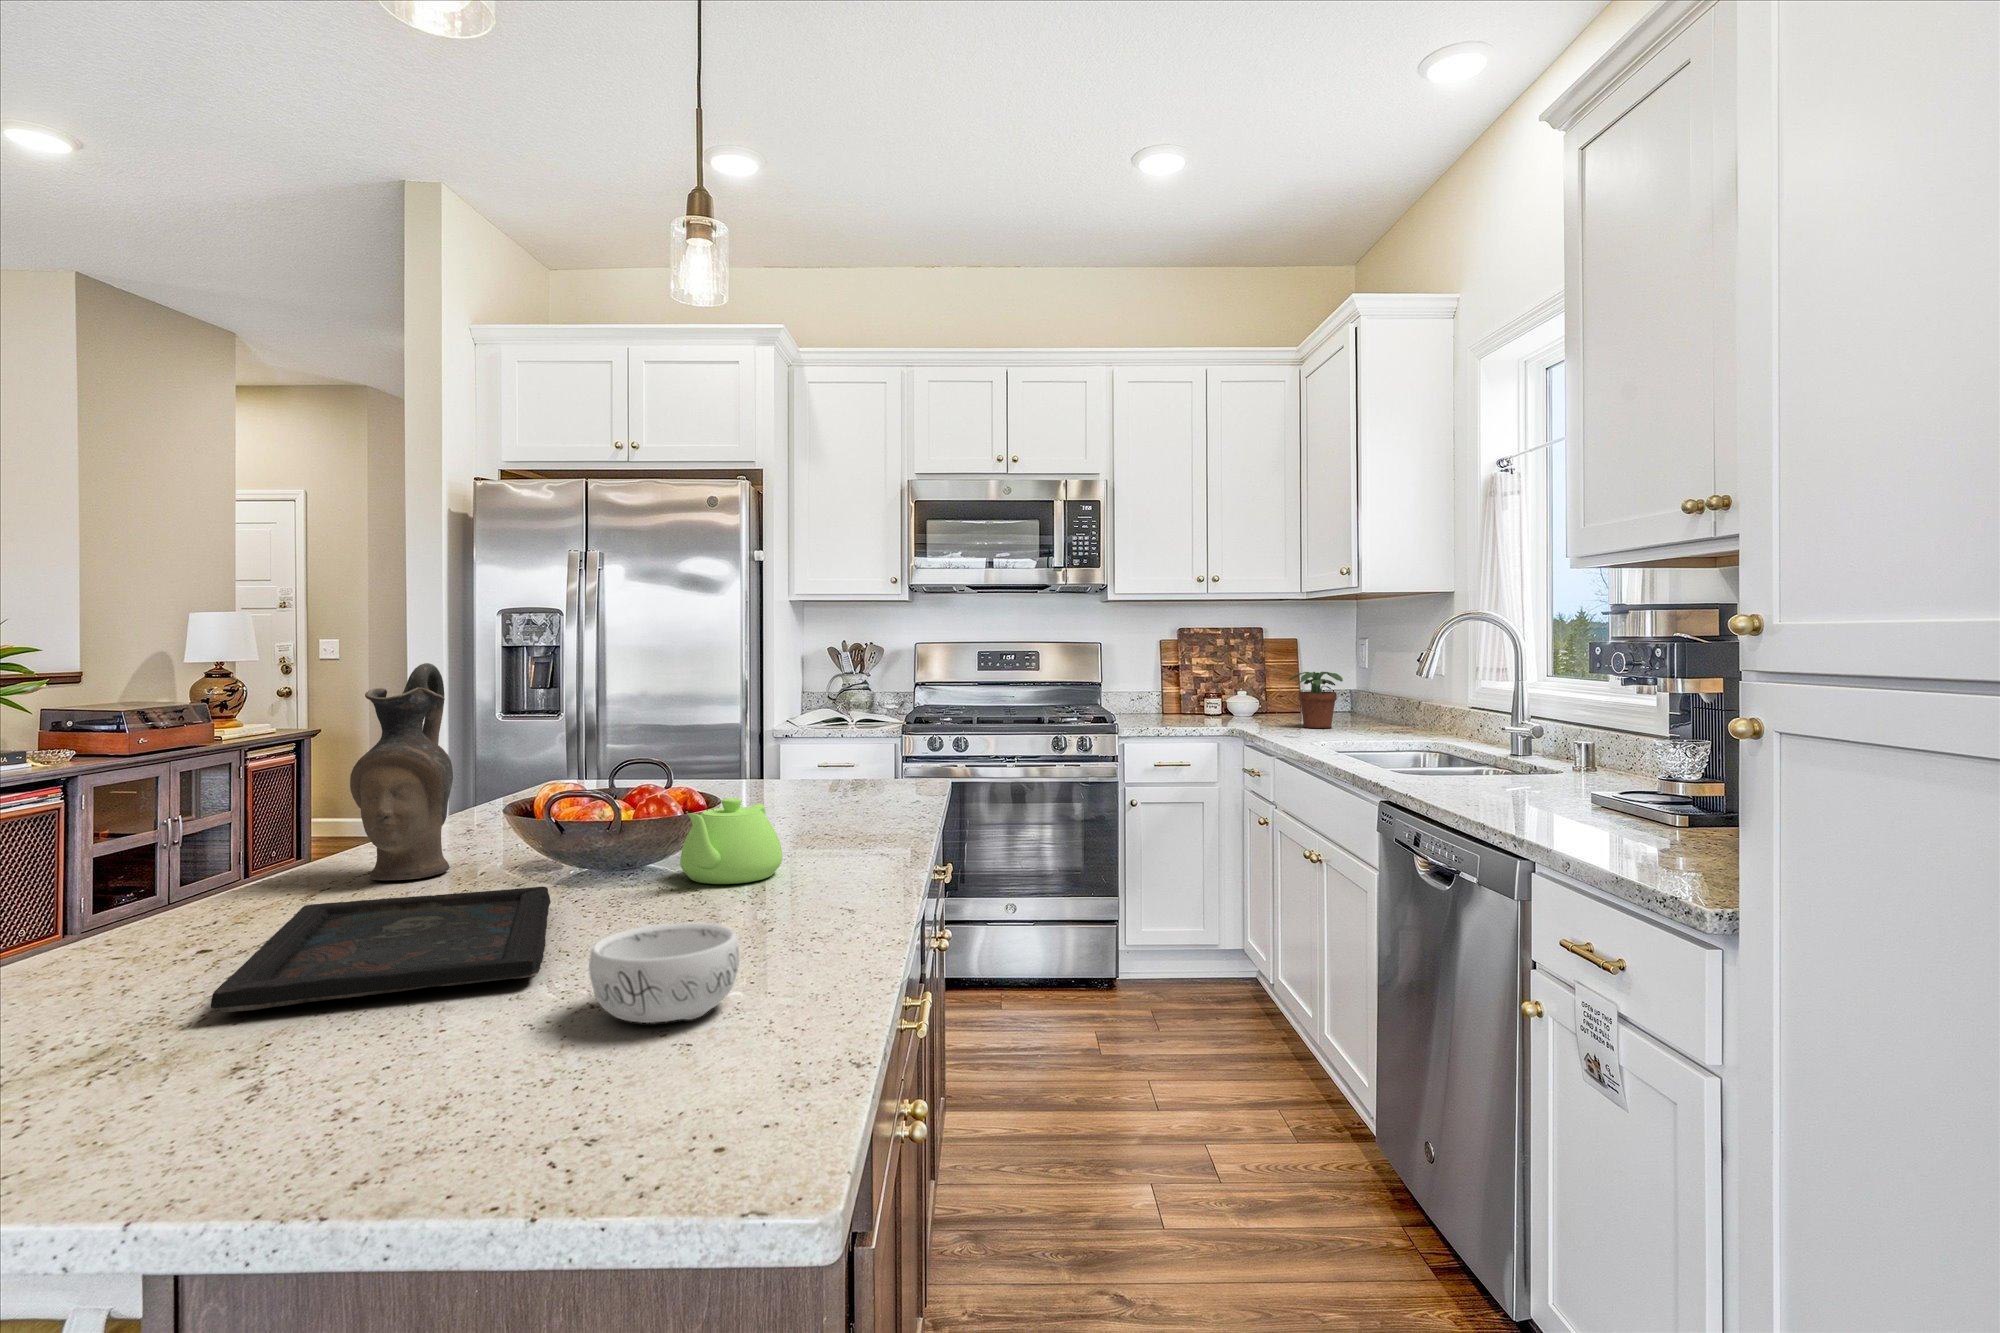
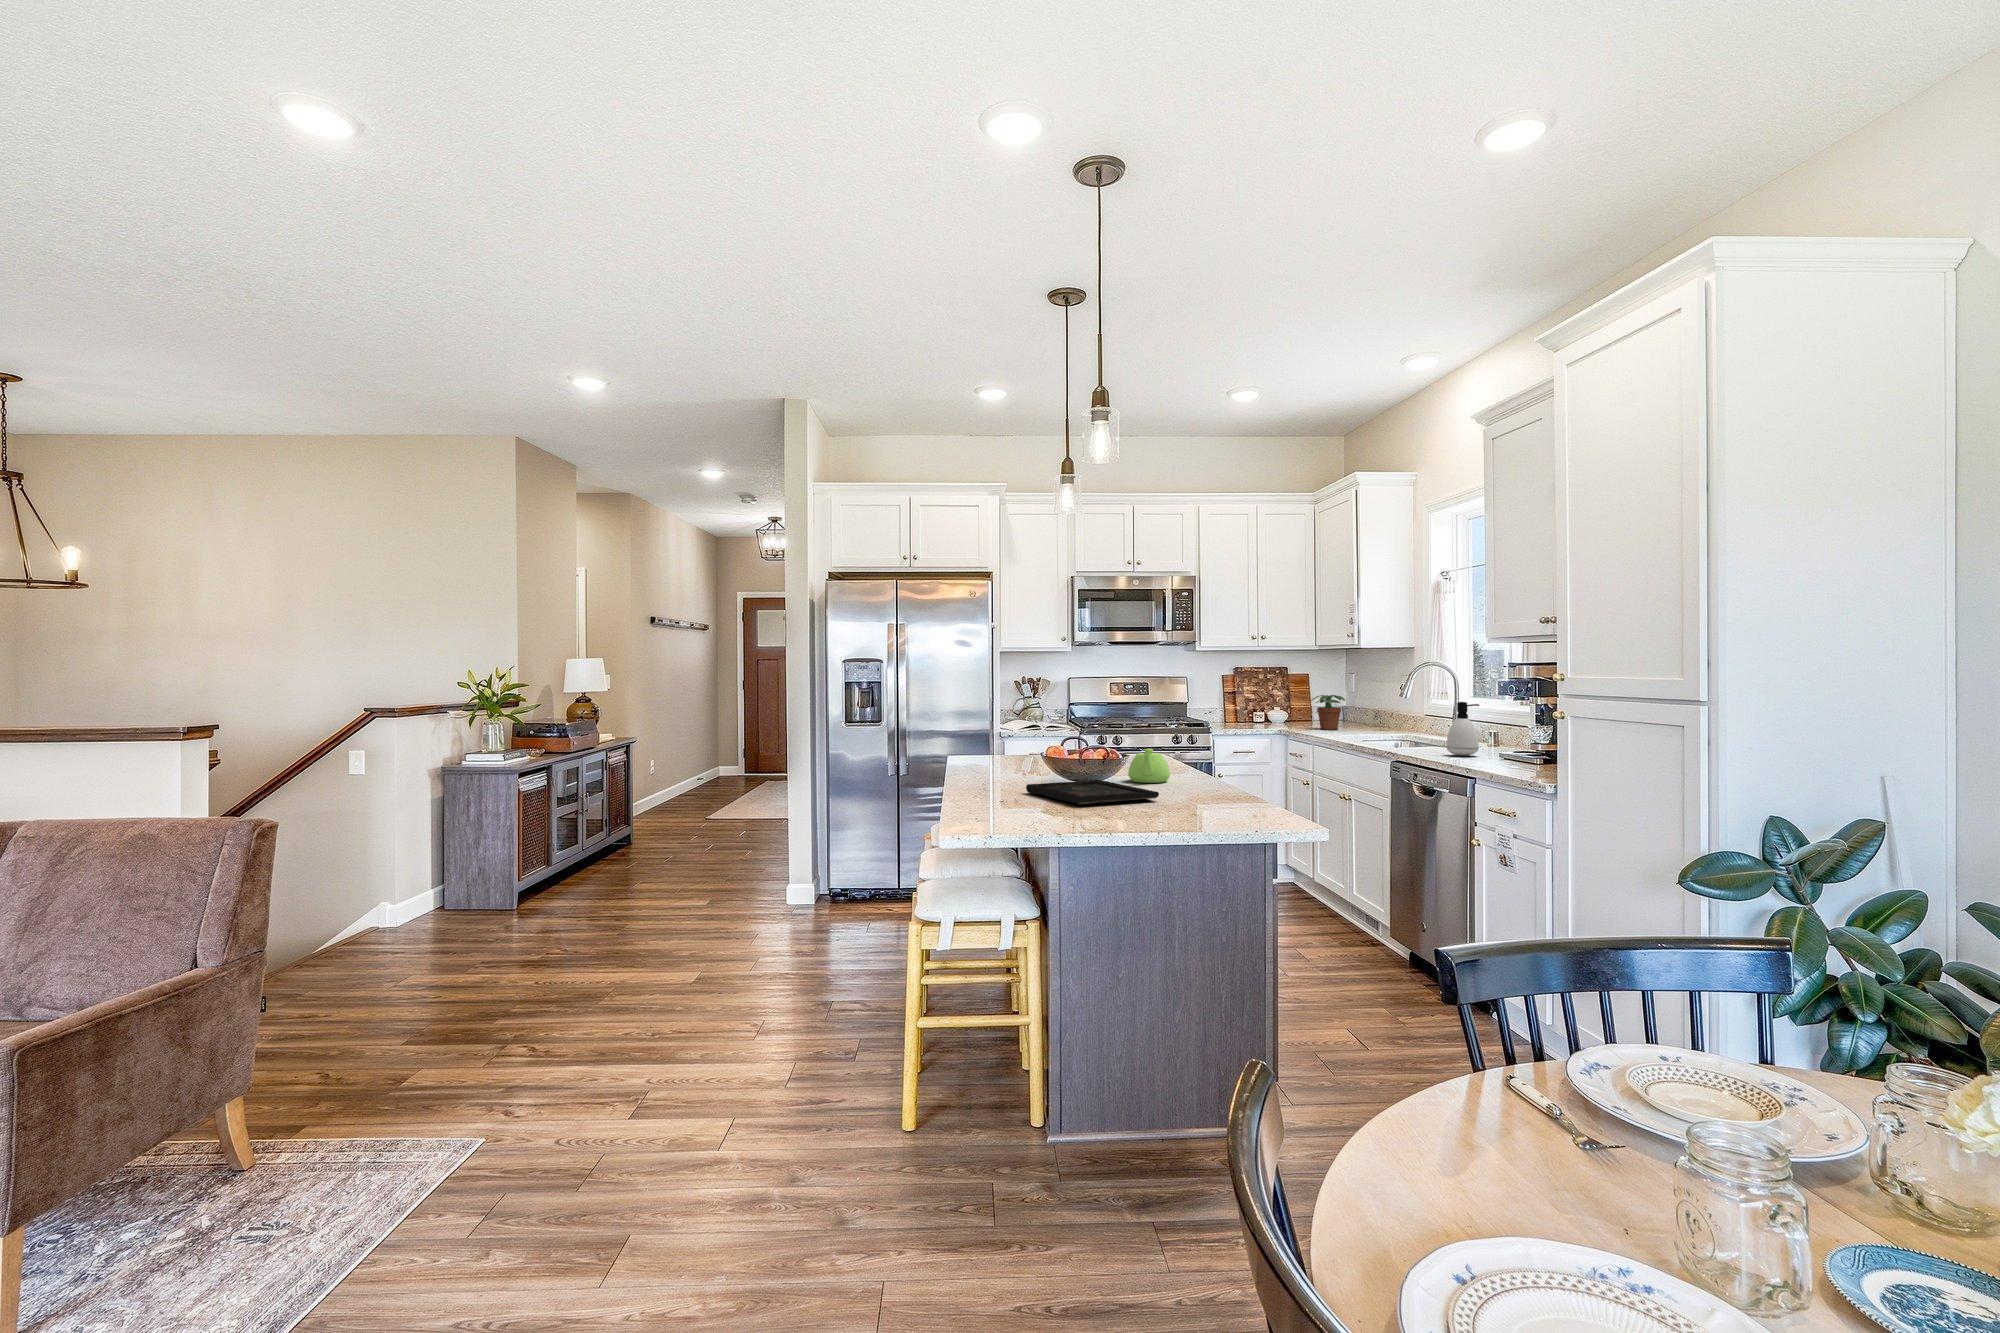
ceramic pitcher: present [350,663,453,880] -> none [996,693,1033,783]
soap dispenser: none [1485,687,1554,797] -> present [1447,702,1479,756]
decorative bowl: present [589,922,740,1023] -> none [1191,779,1238,805]

